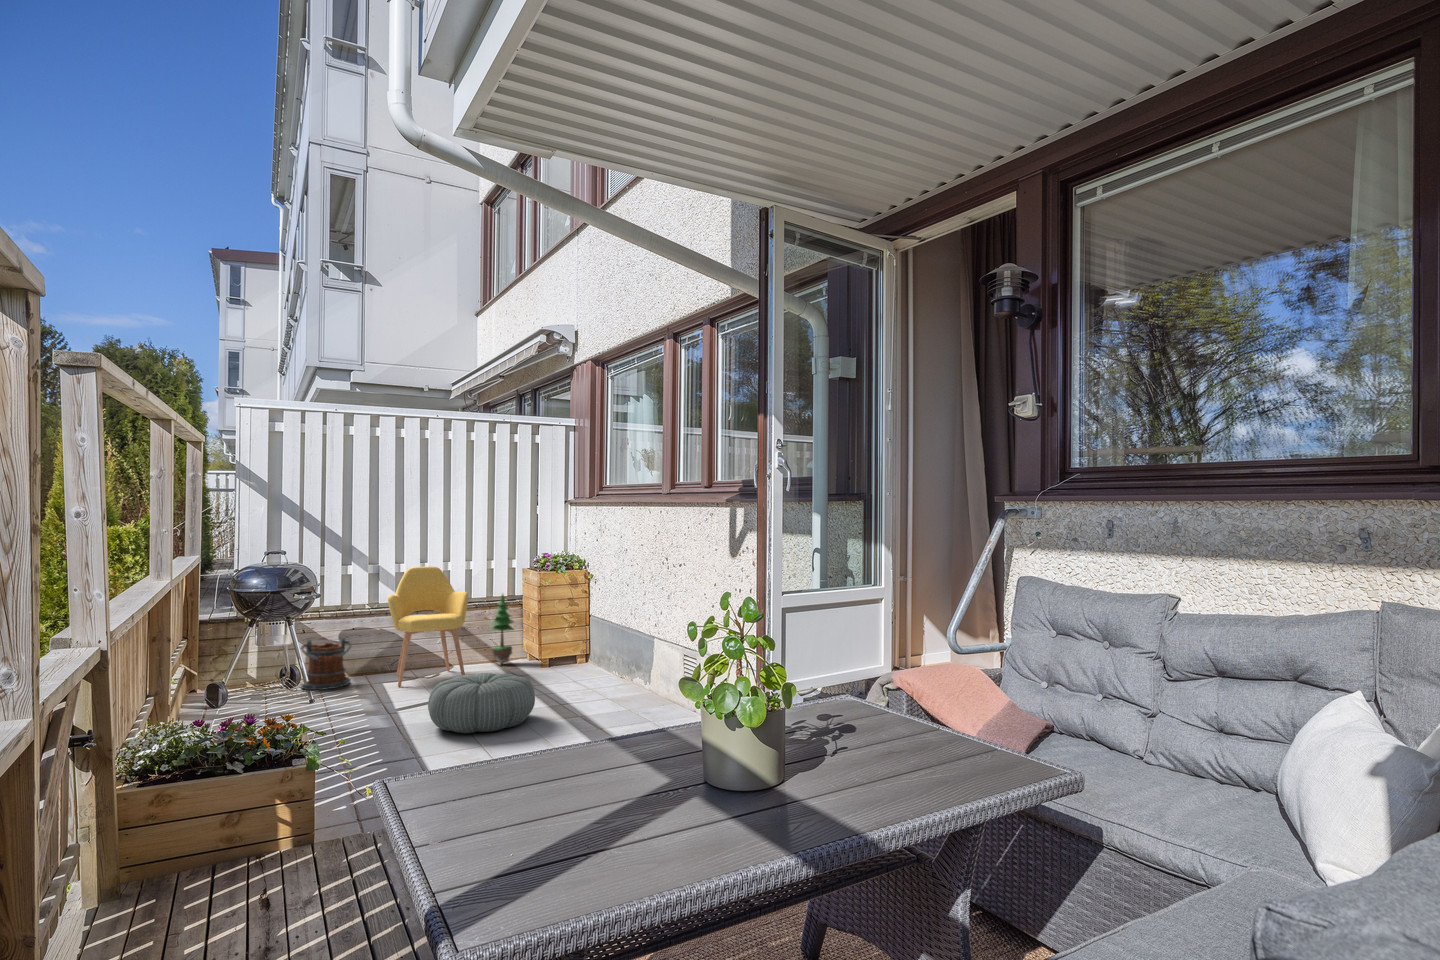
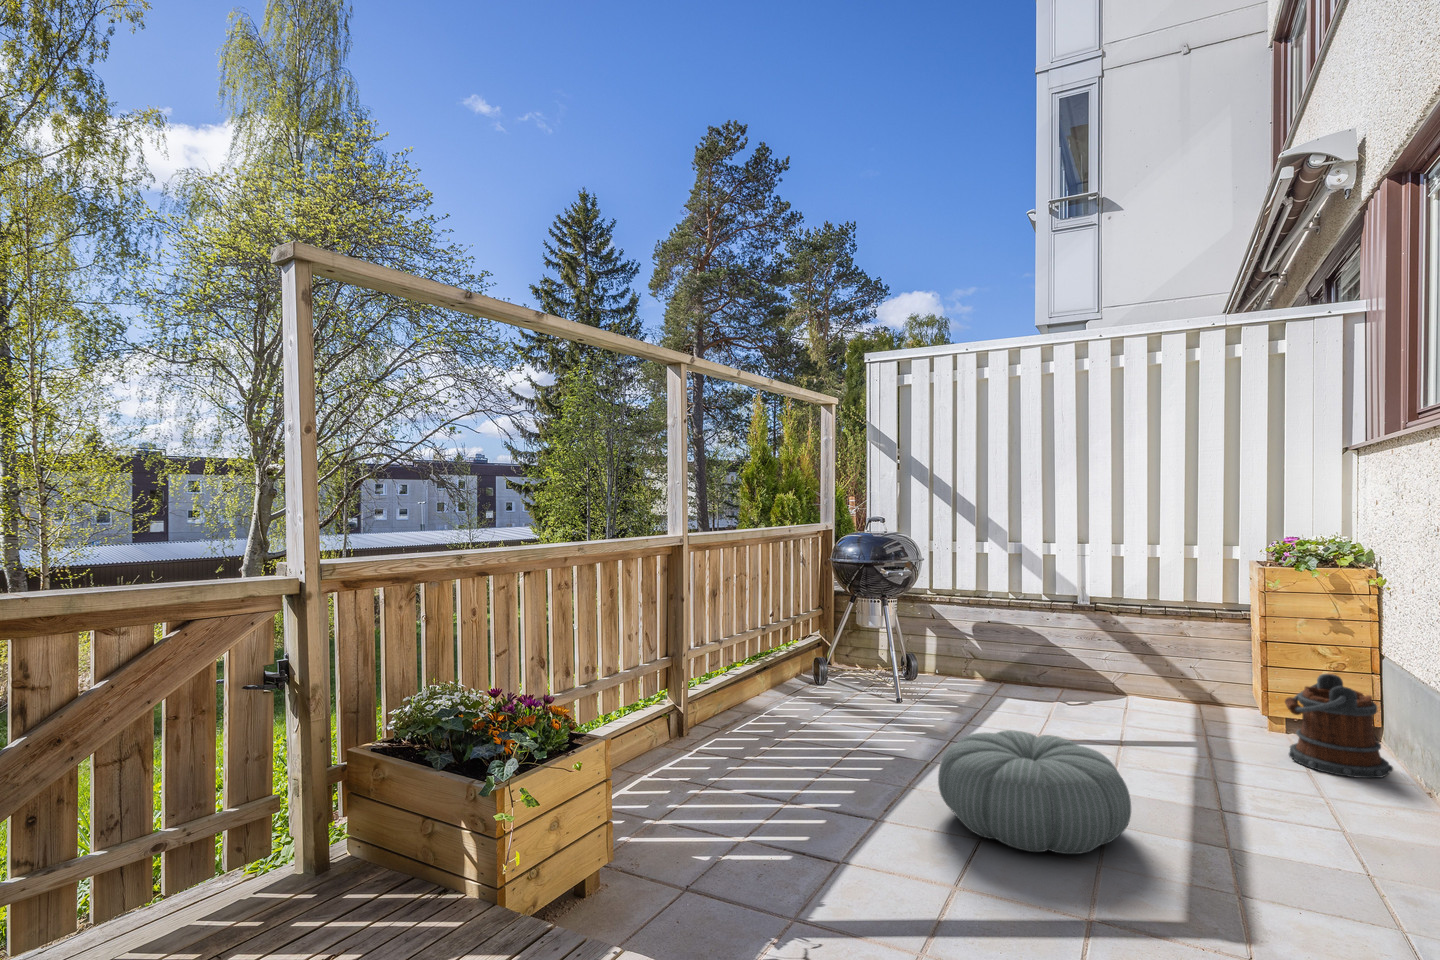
chair: present [388,566,468,687] -> none [1011,549,1130,725]
potted tree: present [490,594,514,664] -> none [1181,598,1229,712]
bucket: present [301,637,352,690] -> present [1285,674,1393,778]

